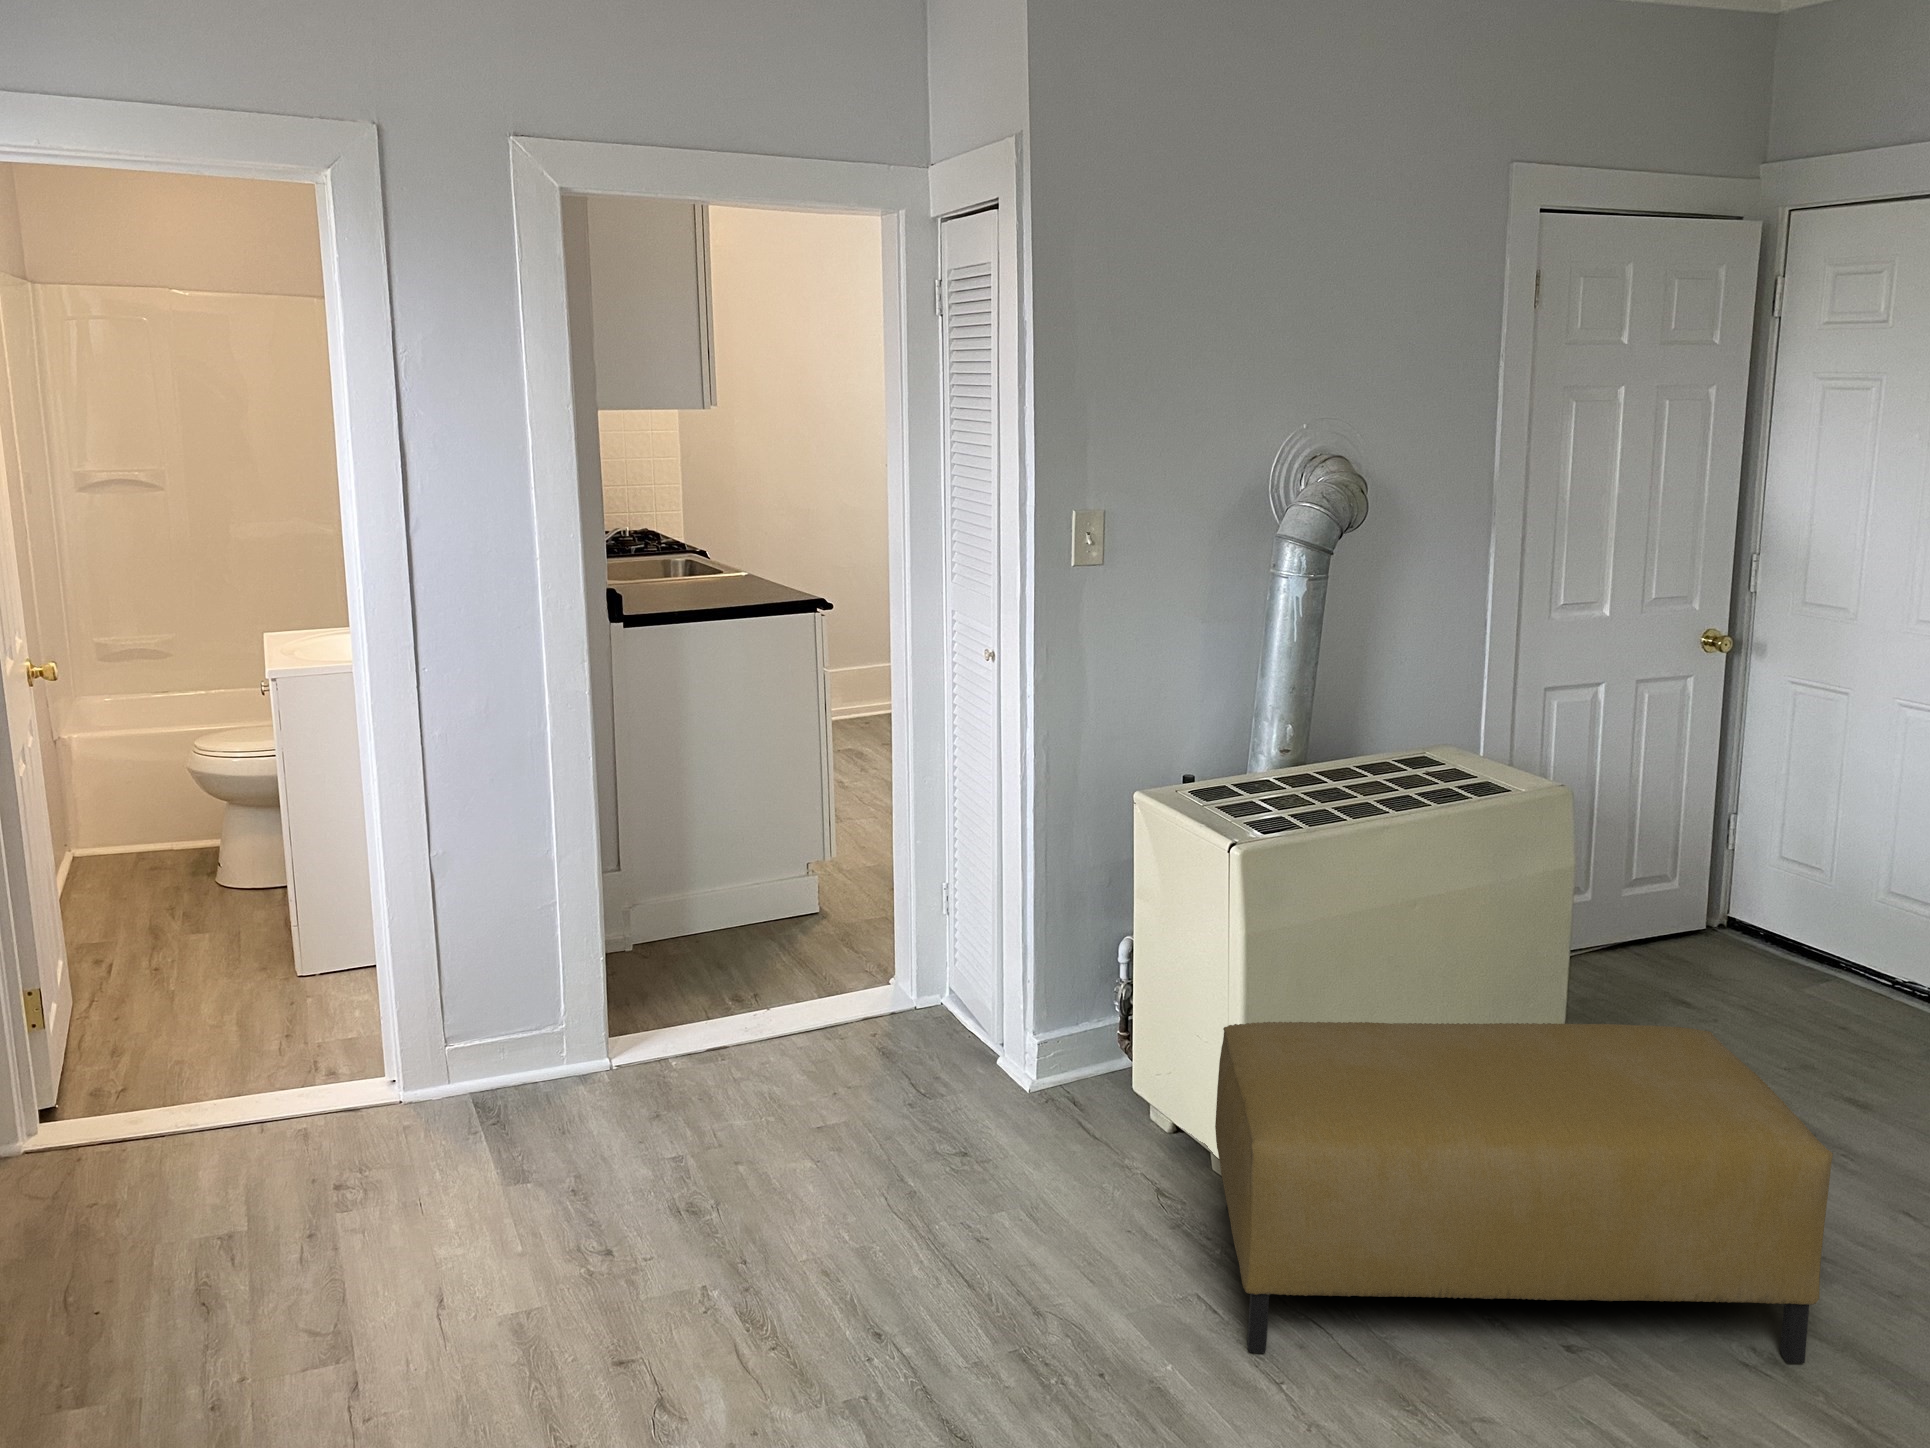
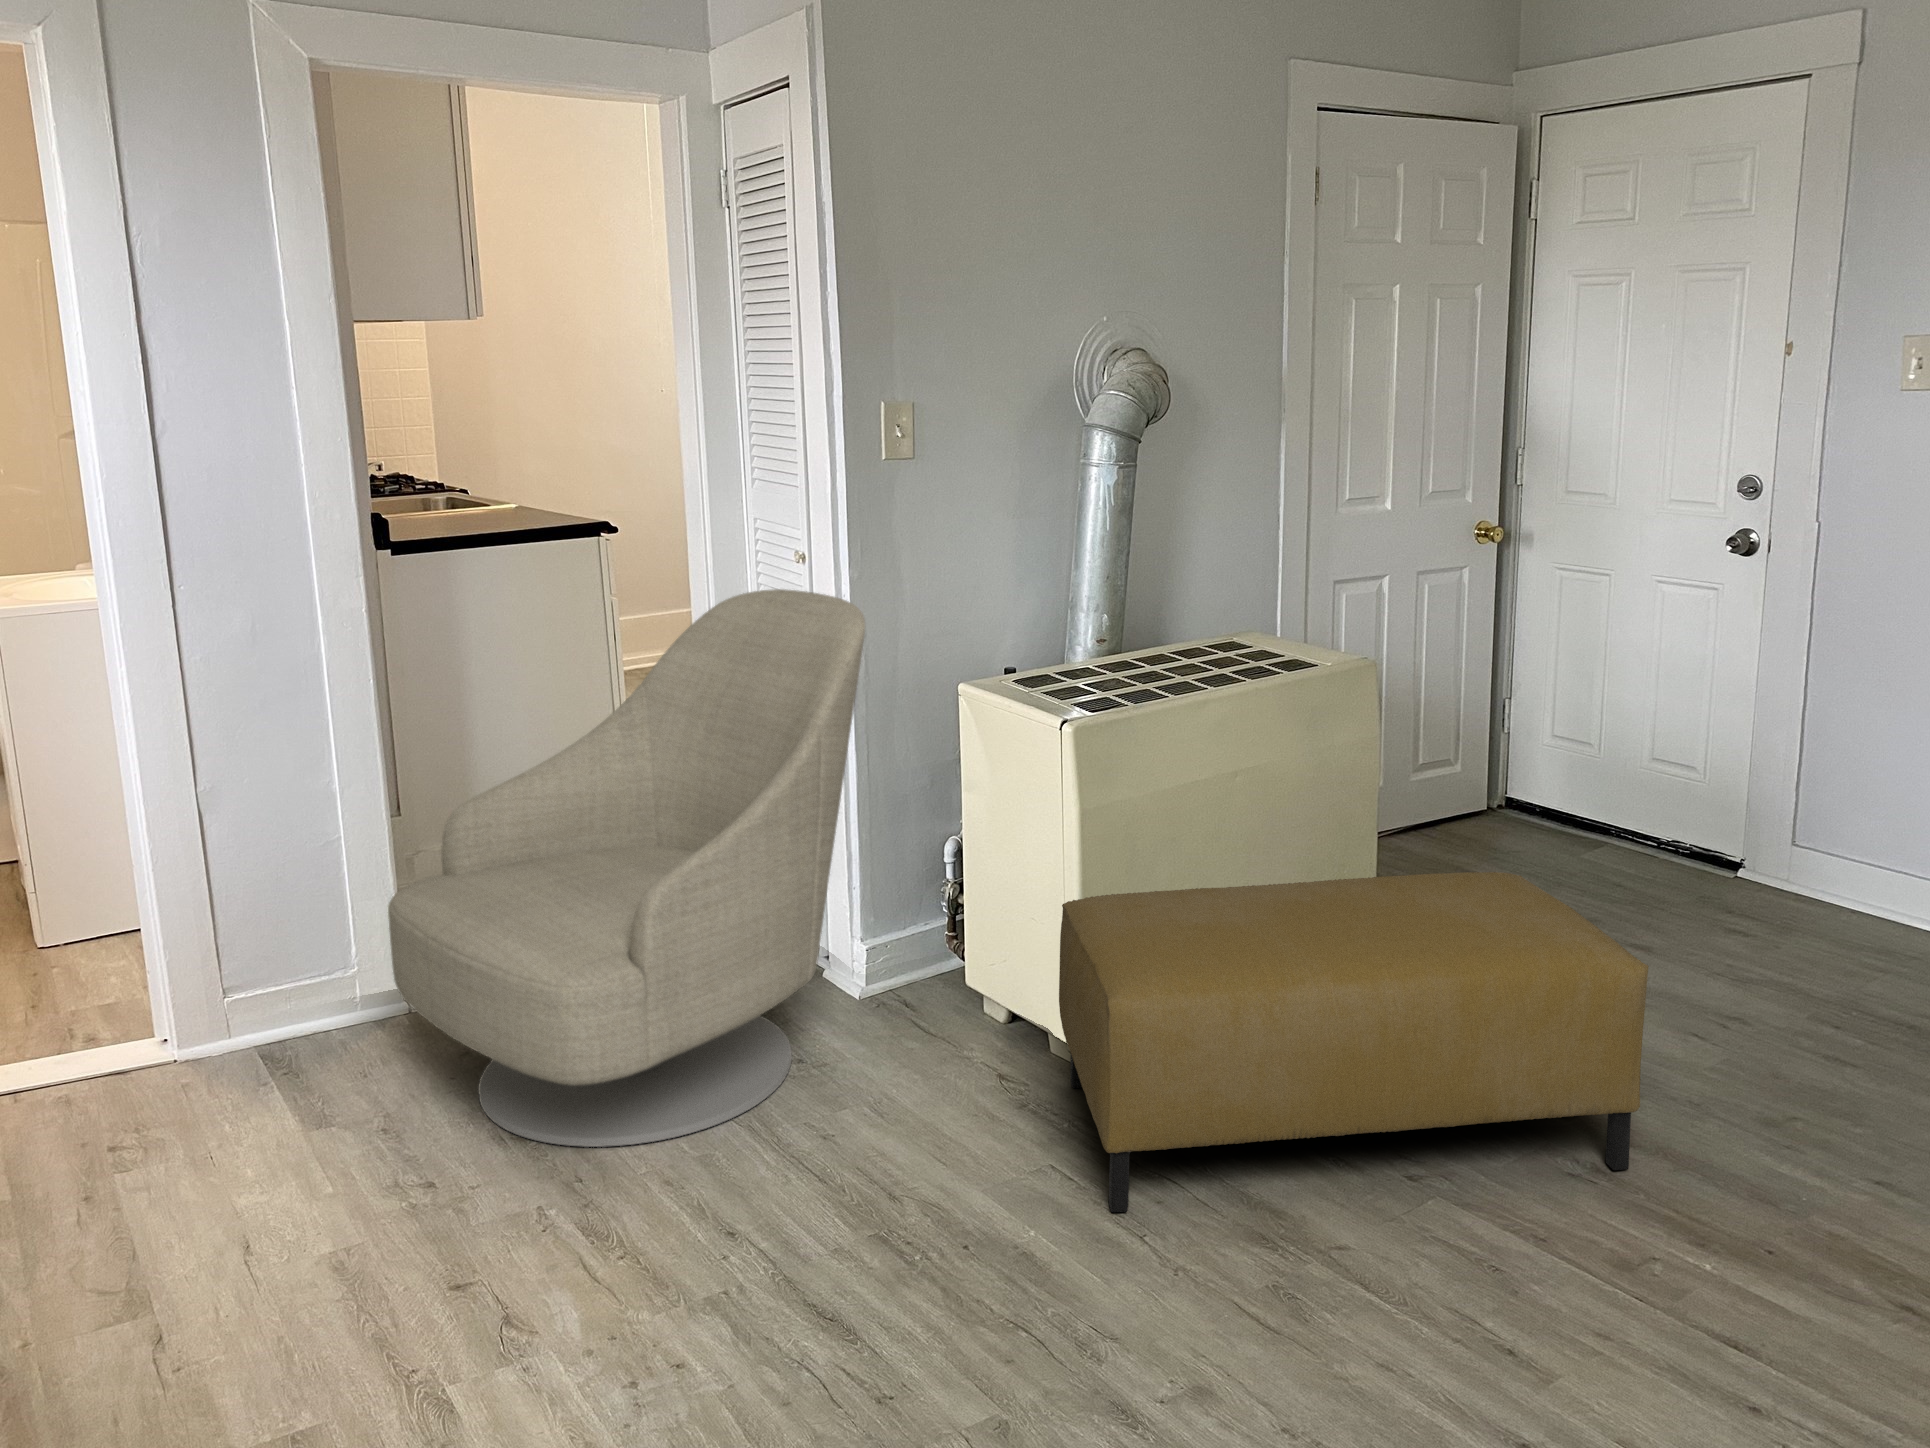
armchair: none [589,689,1045,1229] -> present [388,589,865,1147]

